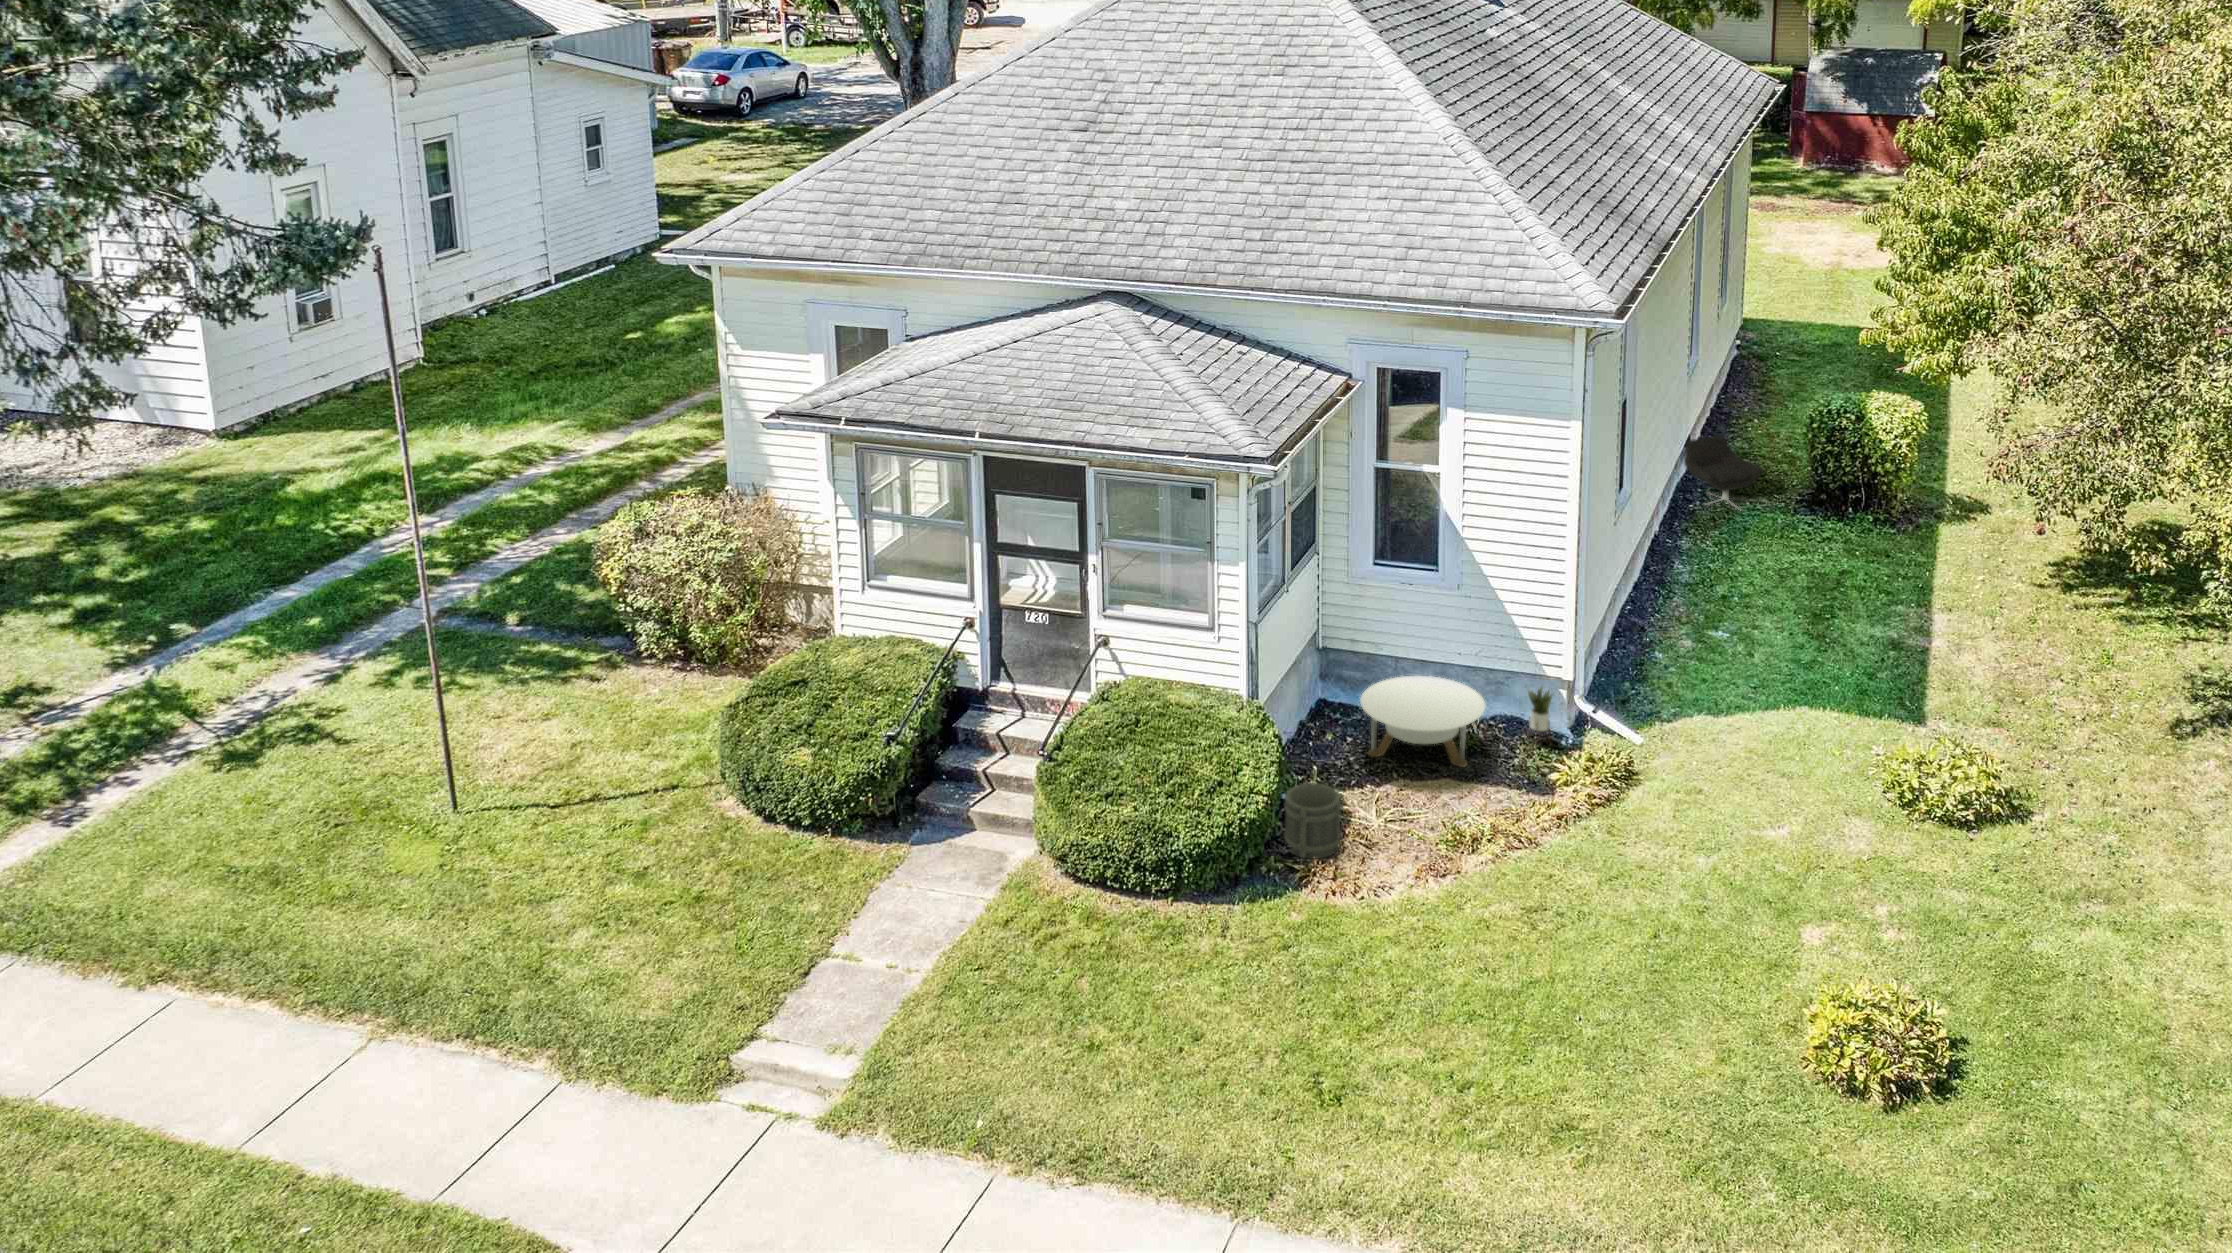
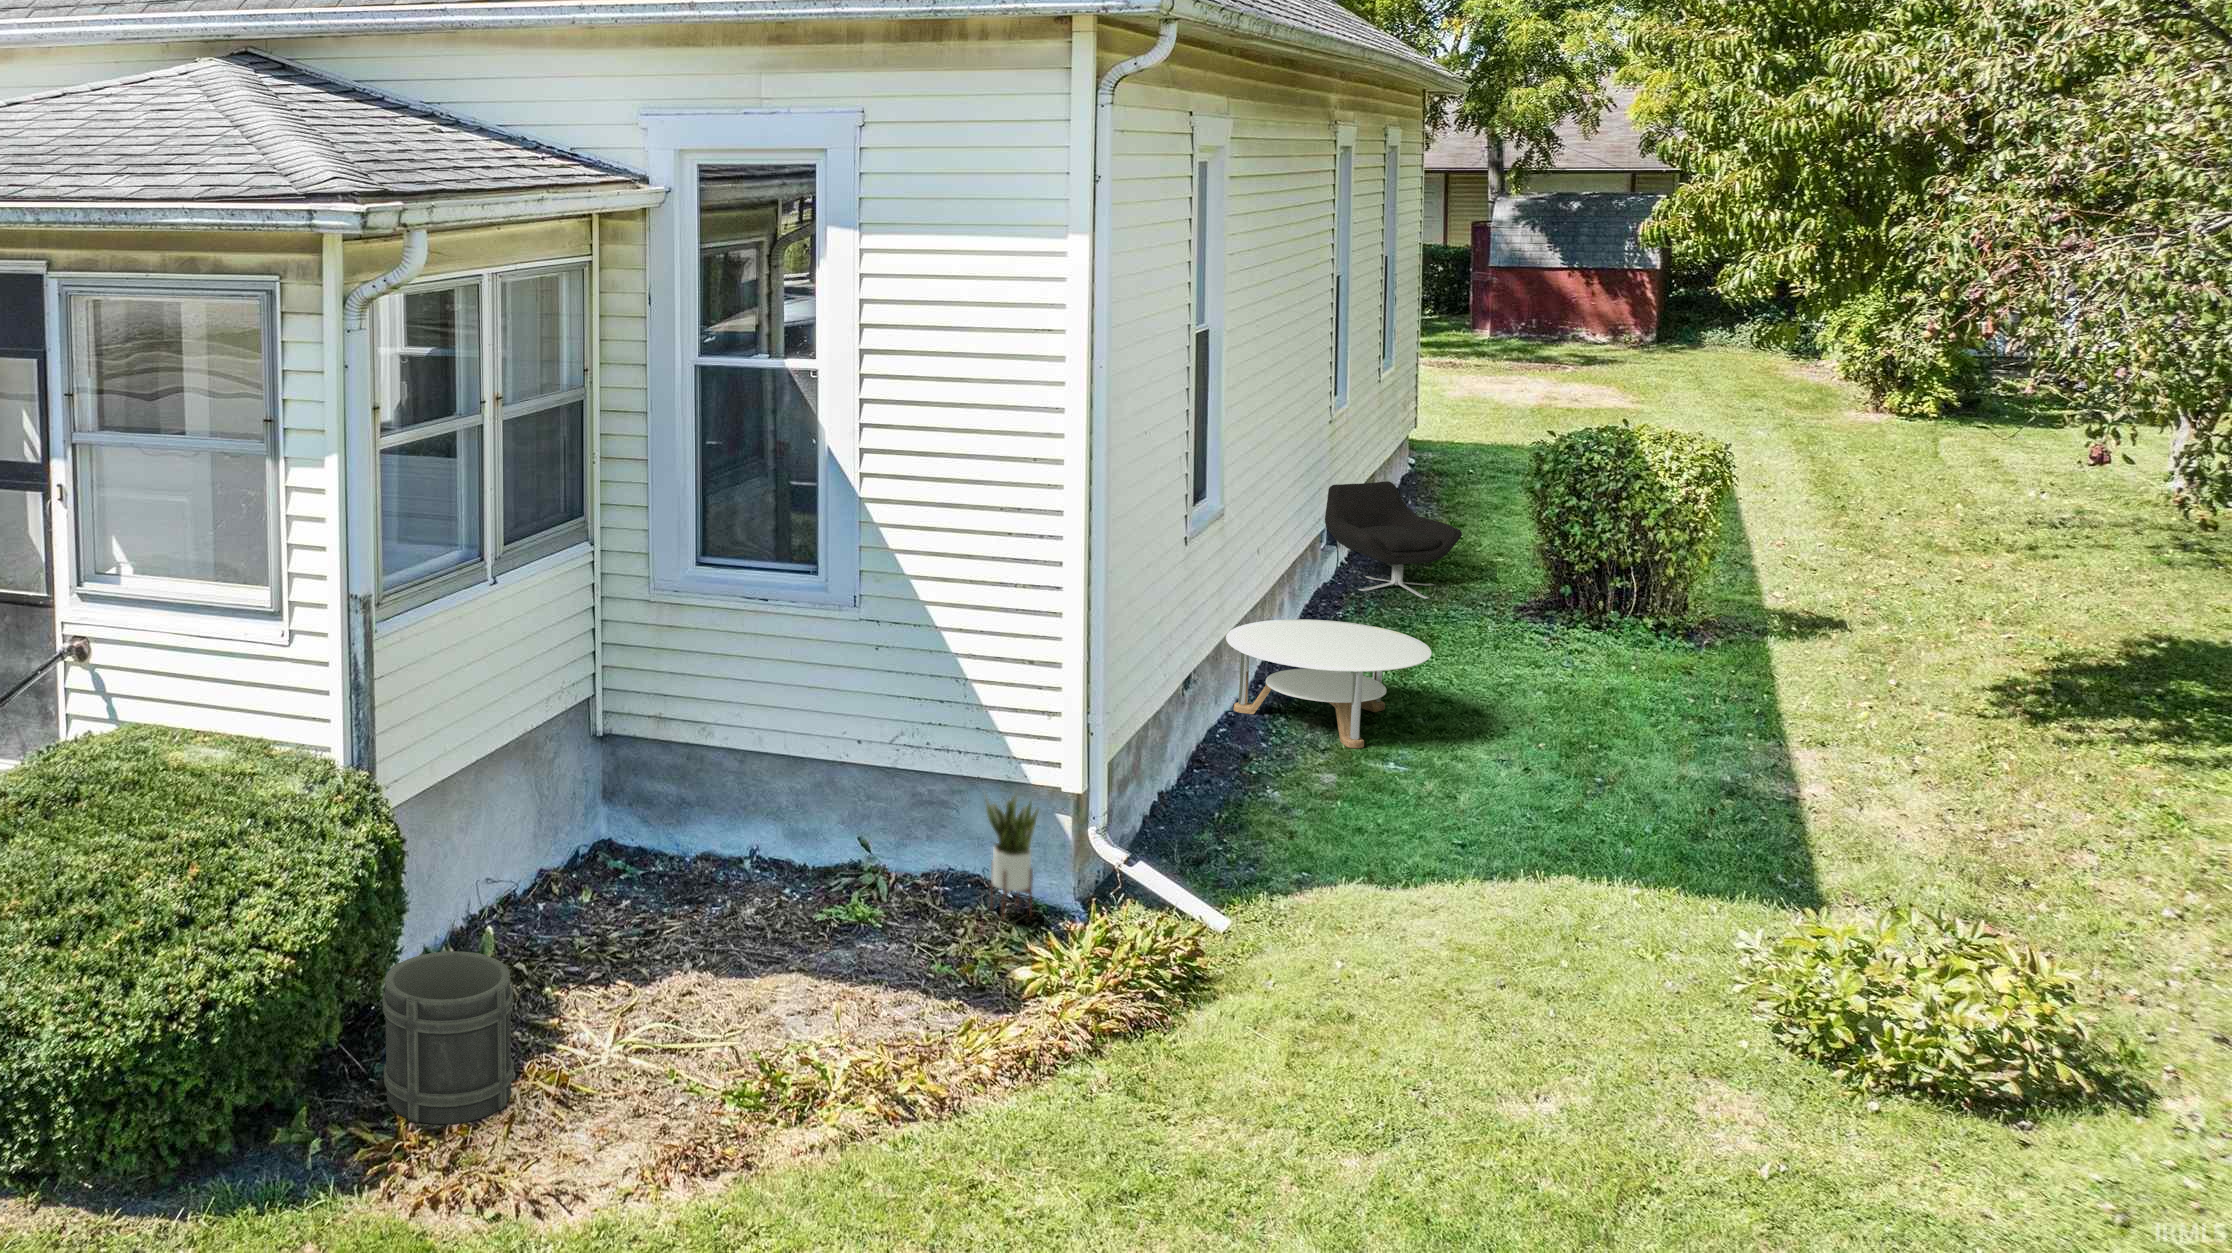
round table: present [1360,676,1486,767] -> present [1226,619,1431,748]

